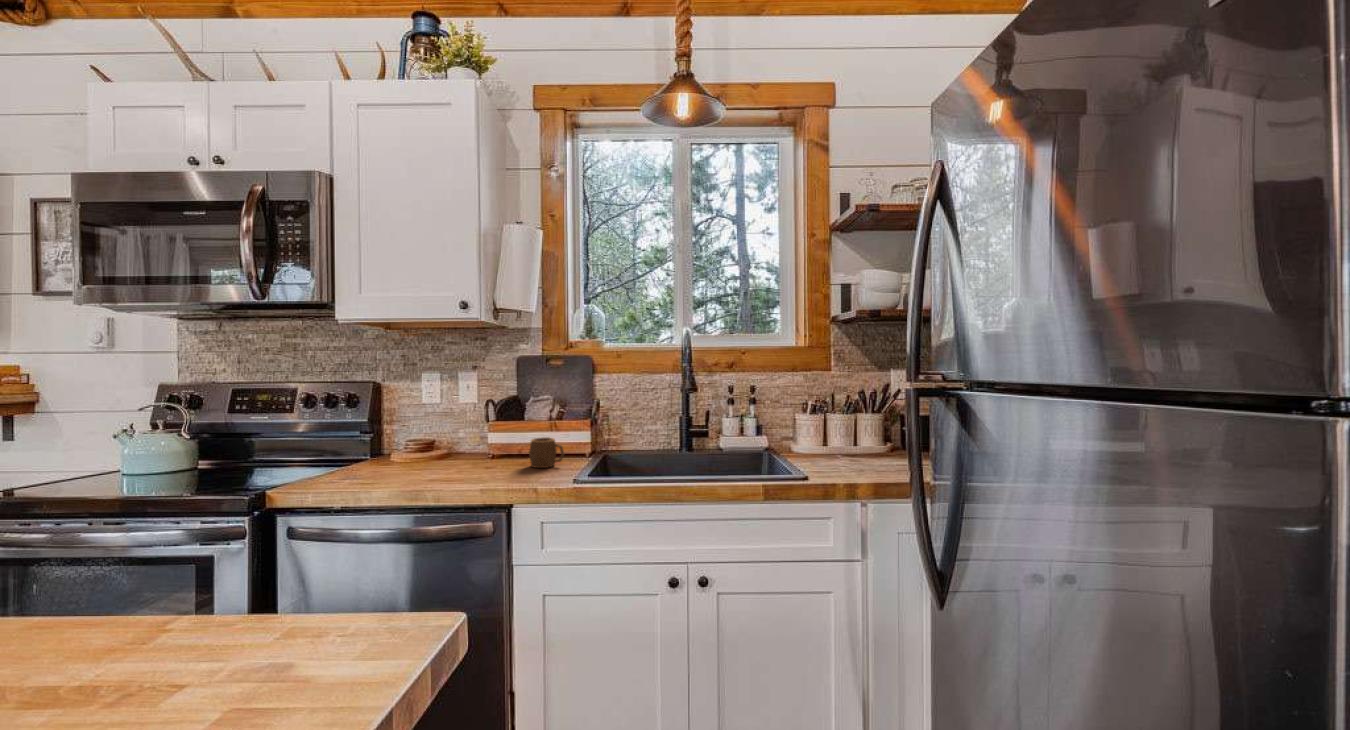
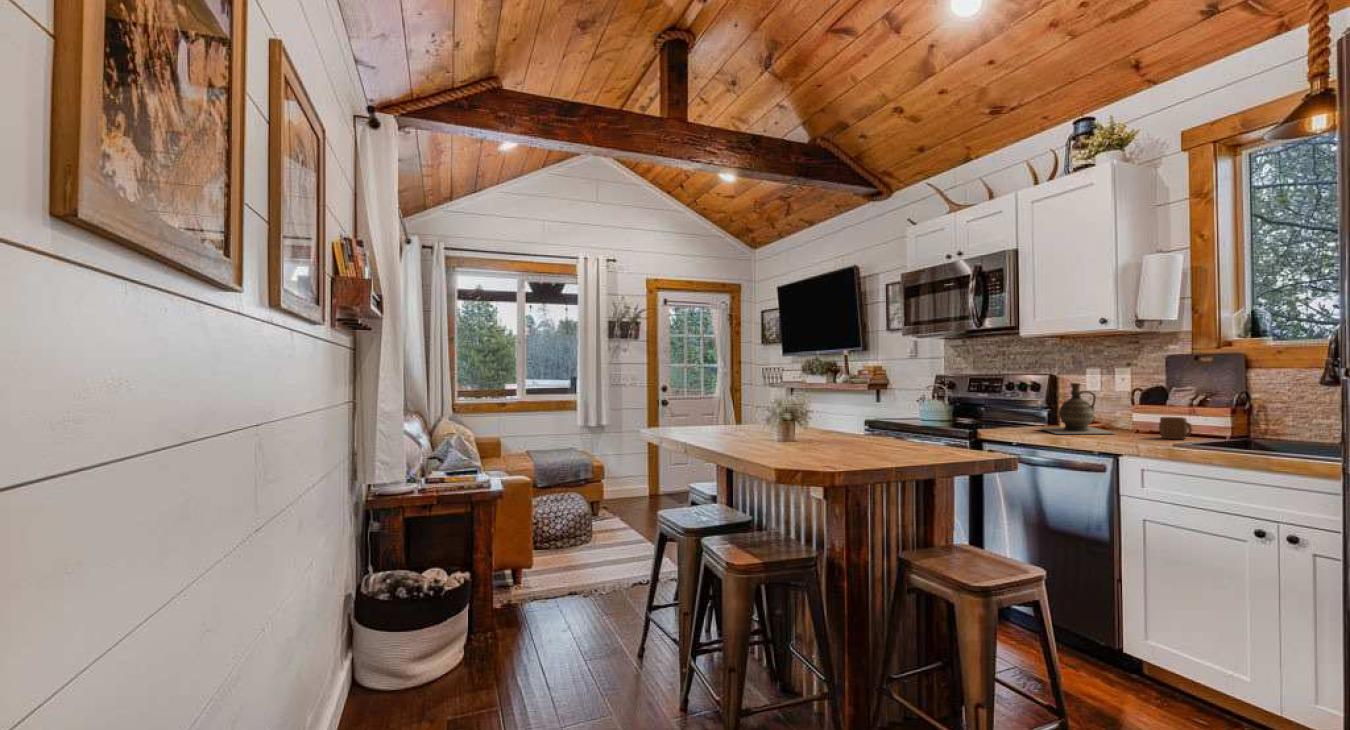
ceramic jug: none [359,398,478,485] -> present [1038,383,1112,434]

